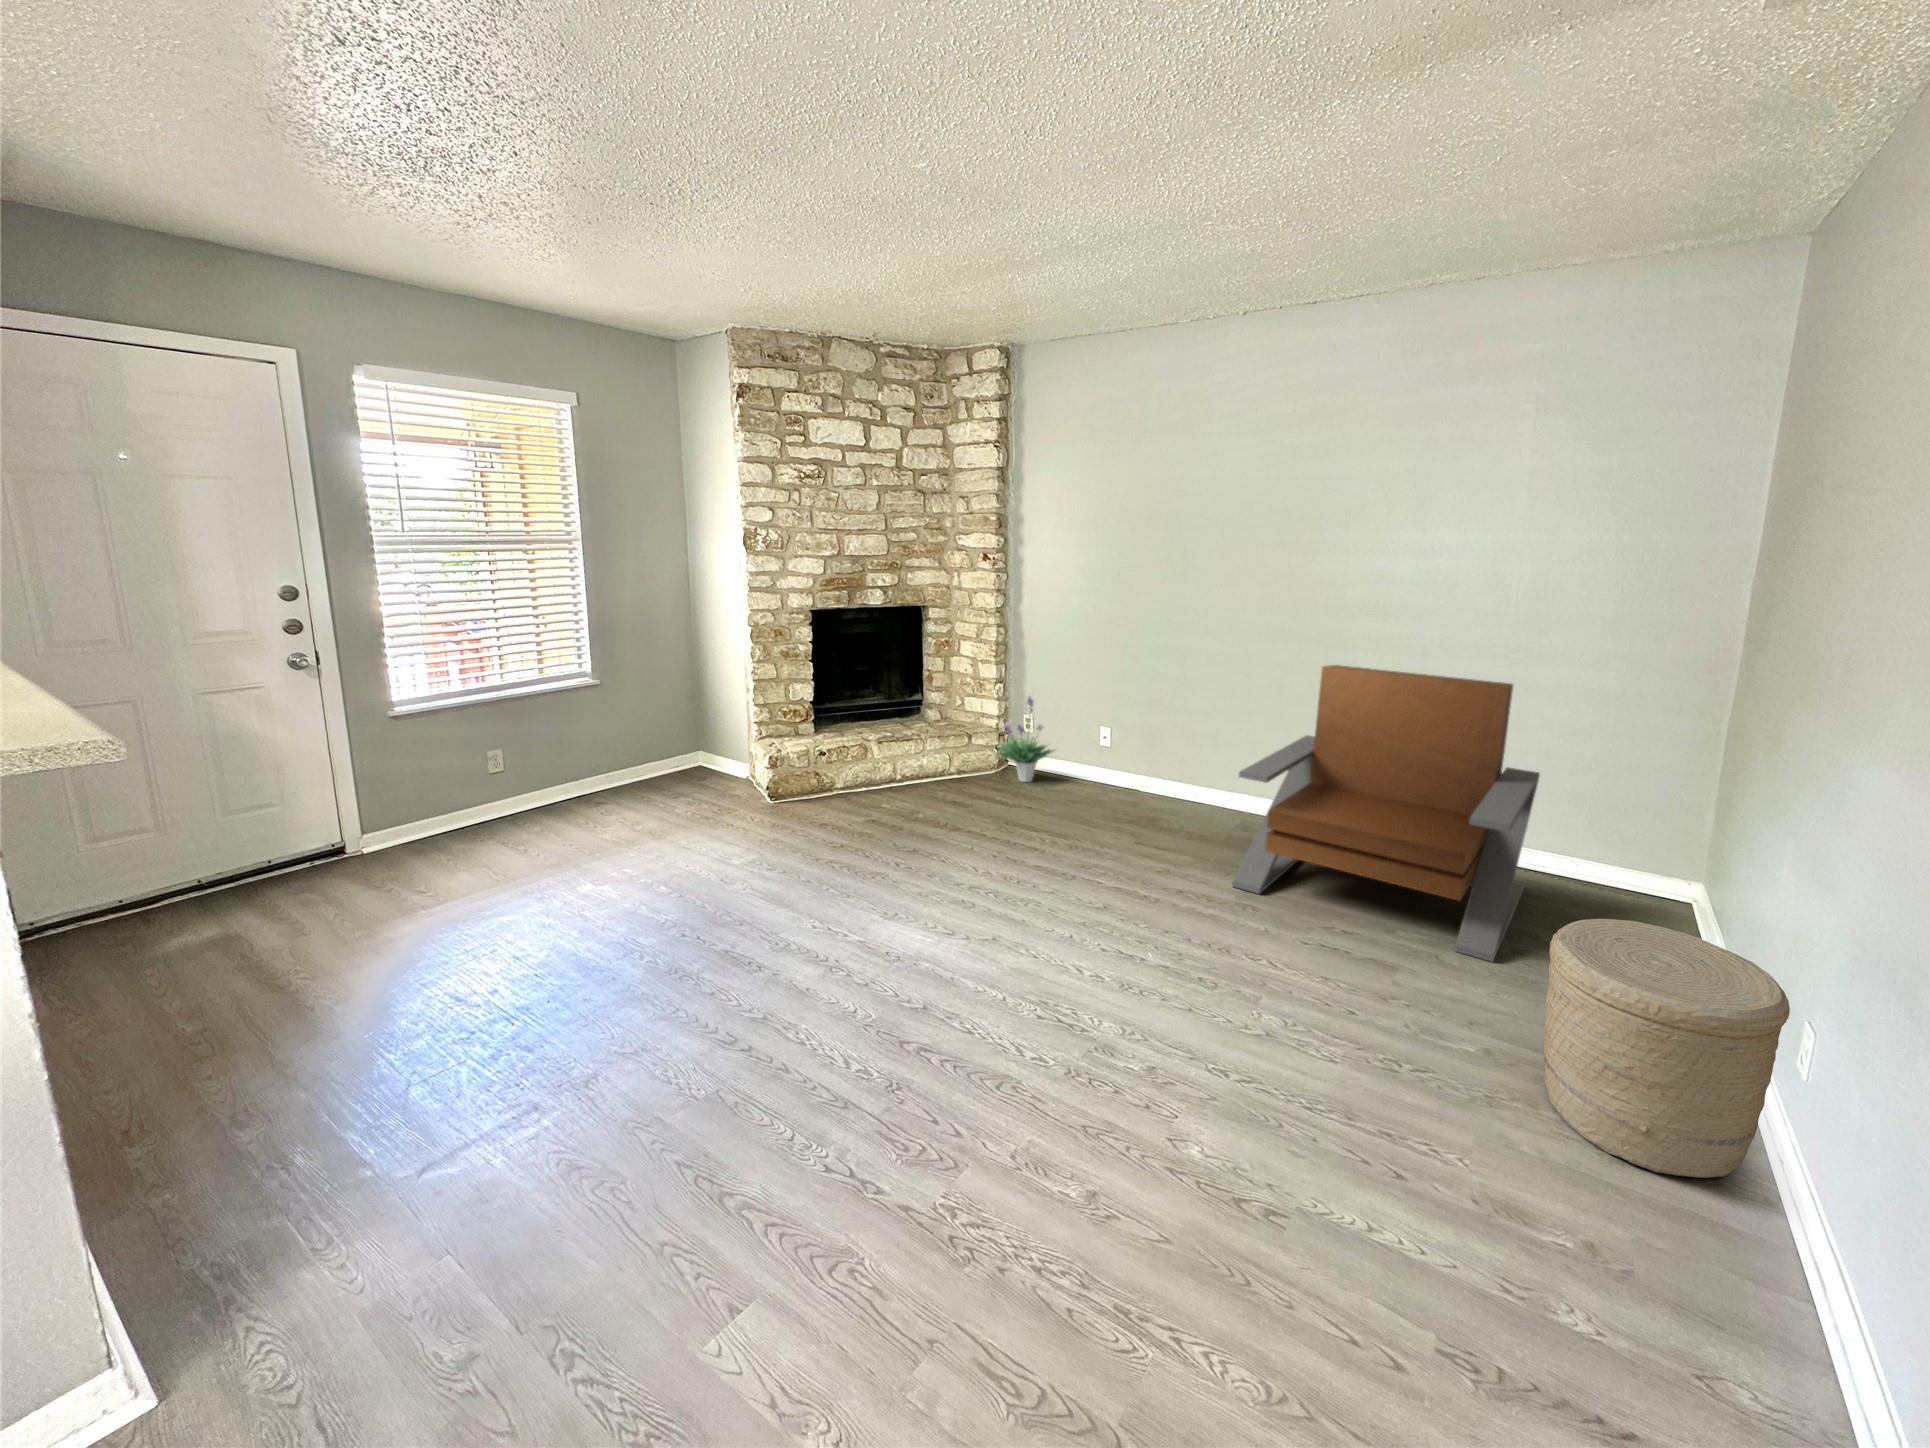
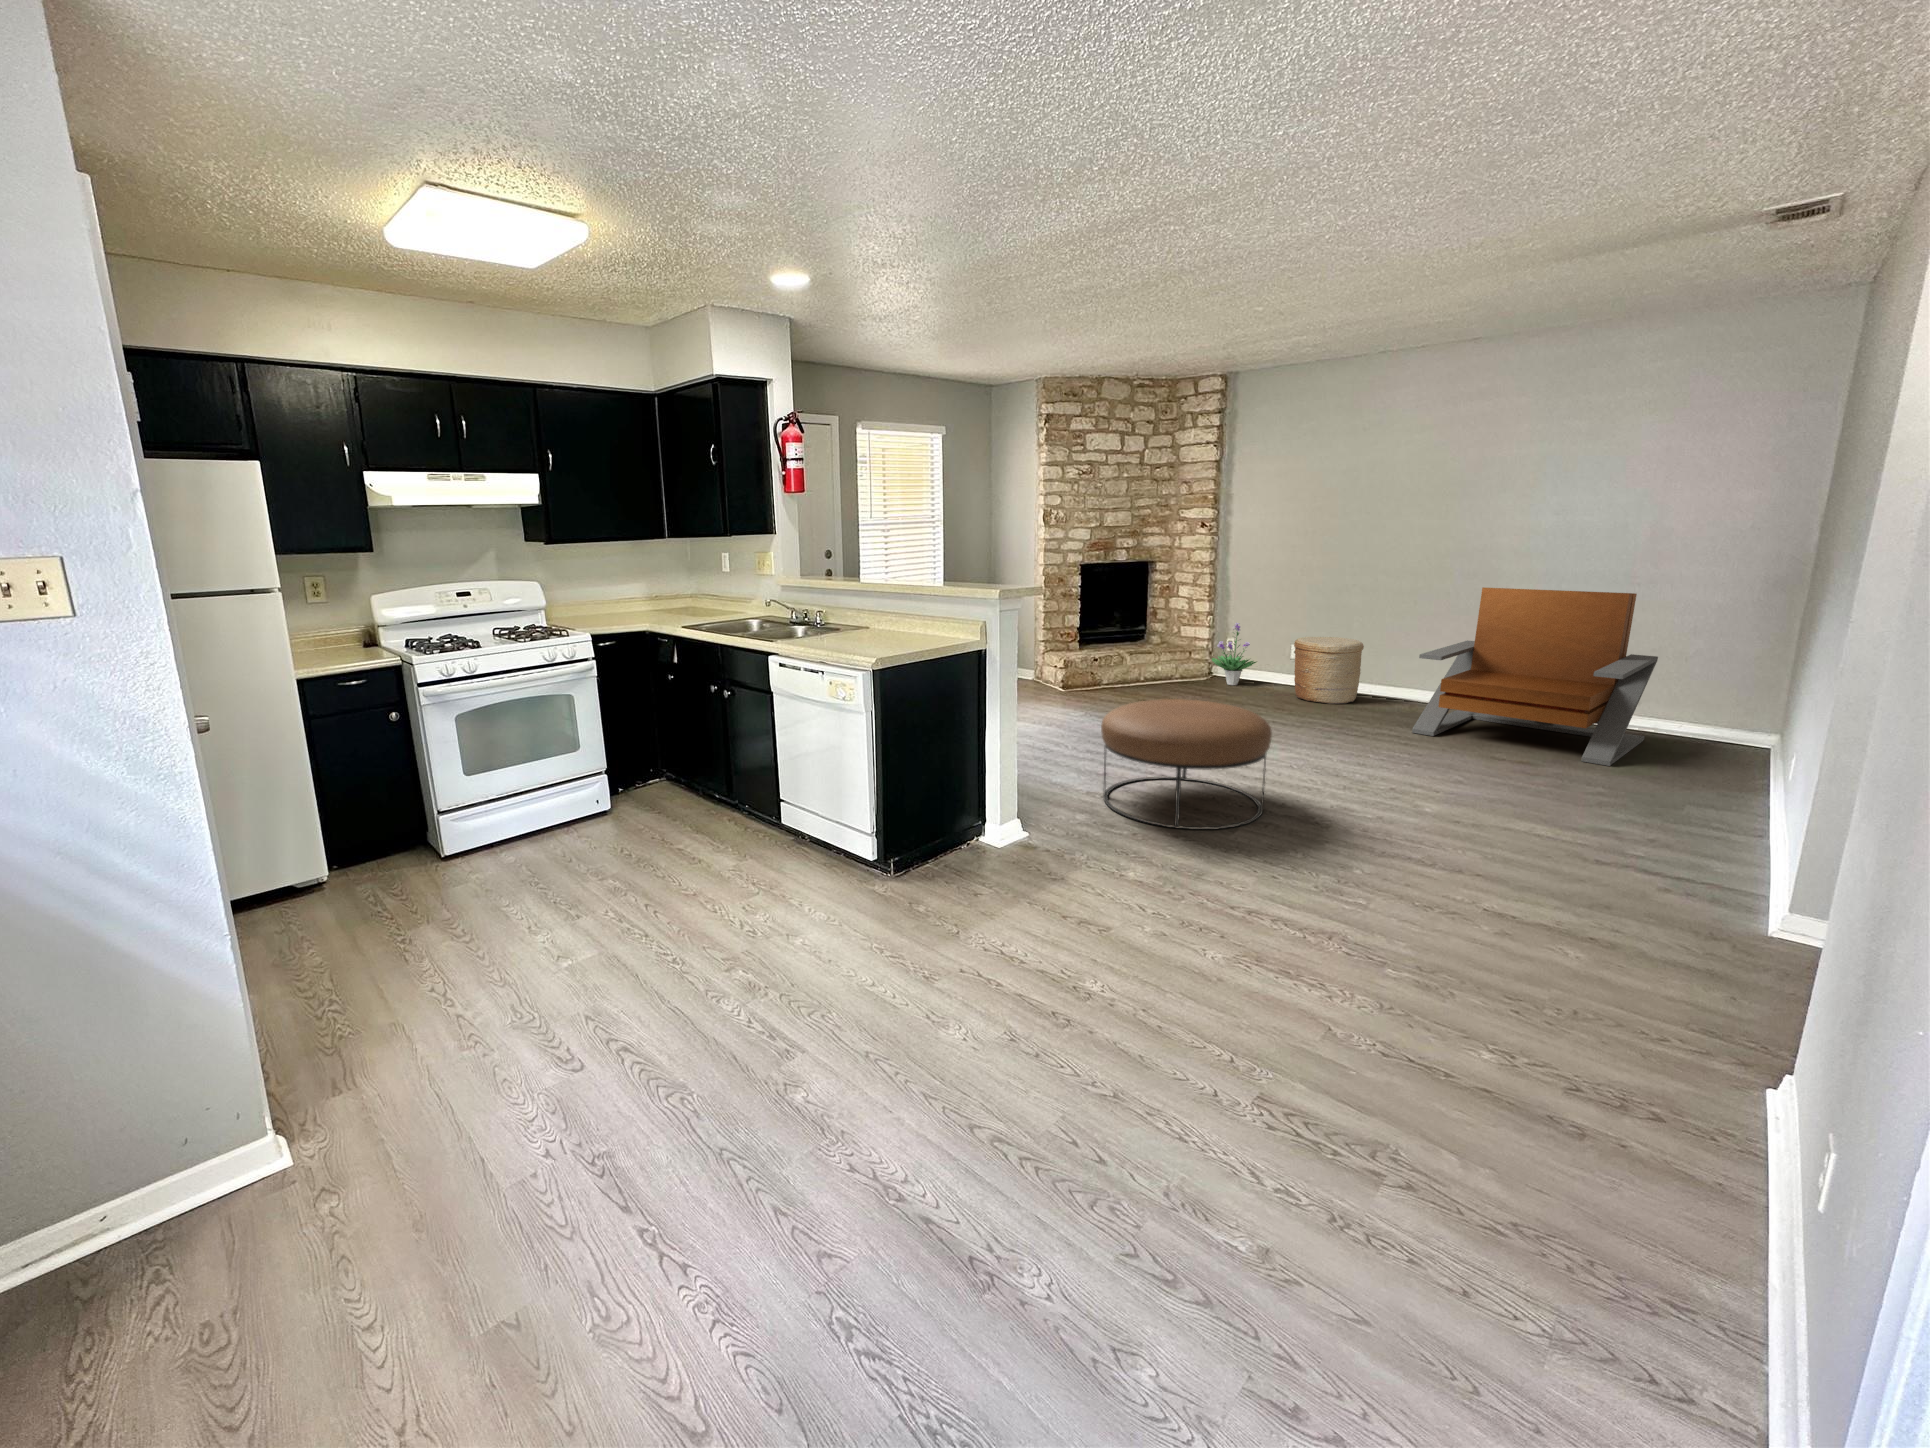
woven basket: present [1544,919,1790,1178] -> present [1294,637,1364,704]
ottoman: none [544,922,918,1319] -> present [1101,699,1272,830]

